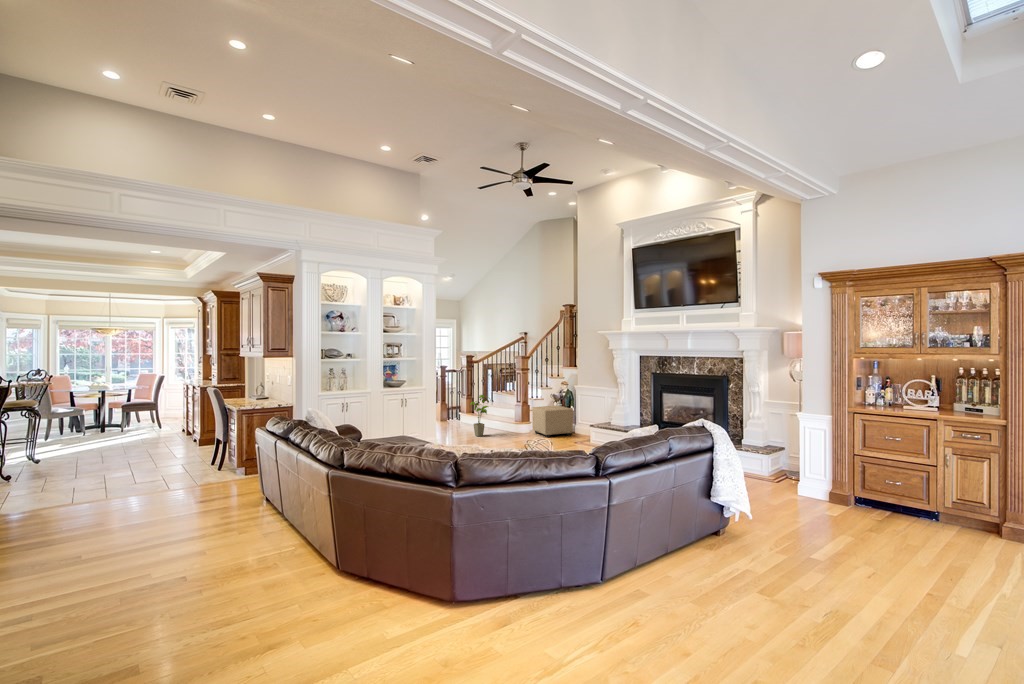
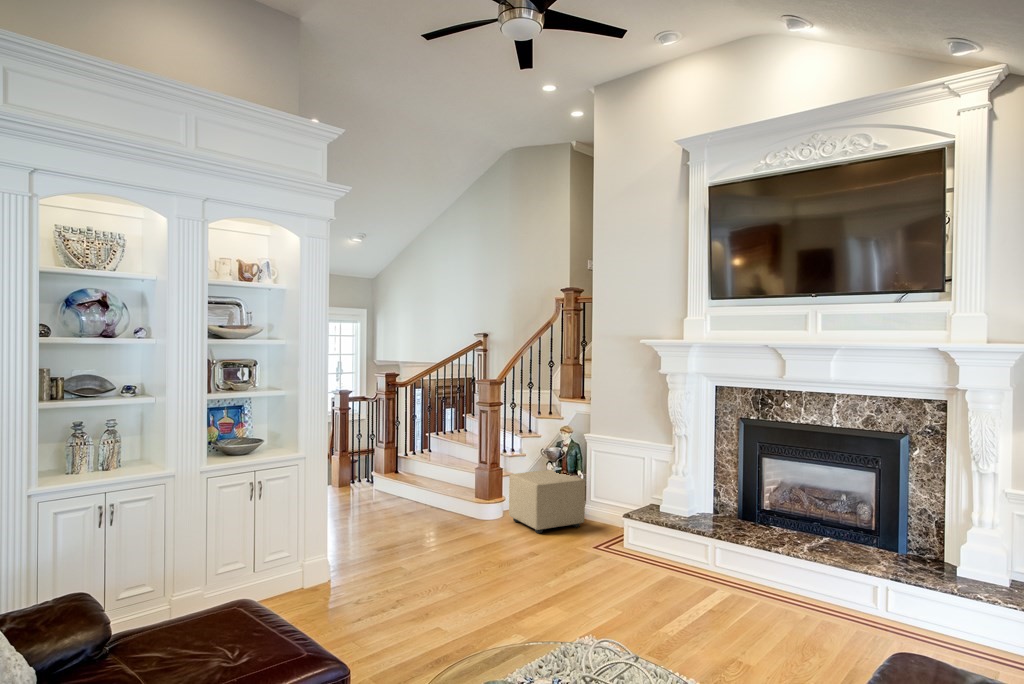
house plant: present [470,395,490,436] -> none [393,453,434,532]

